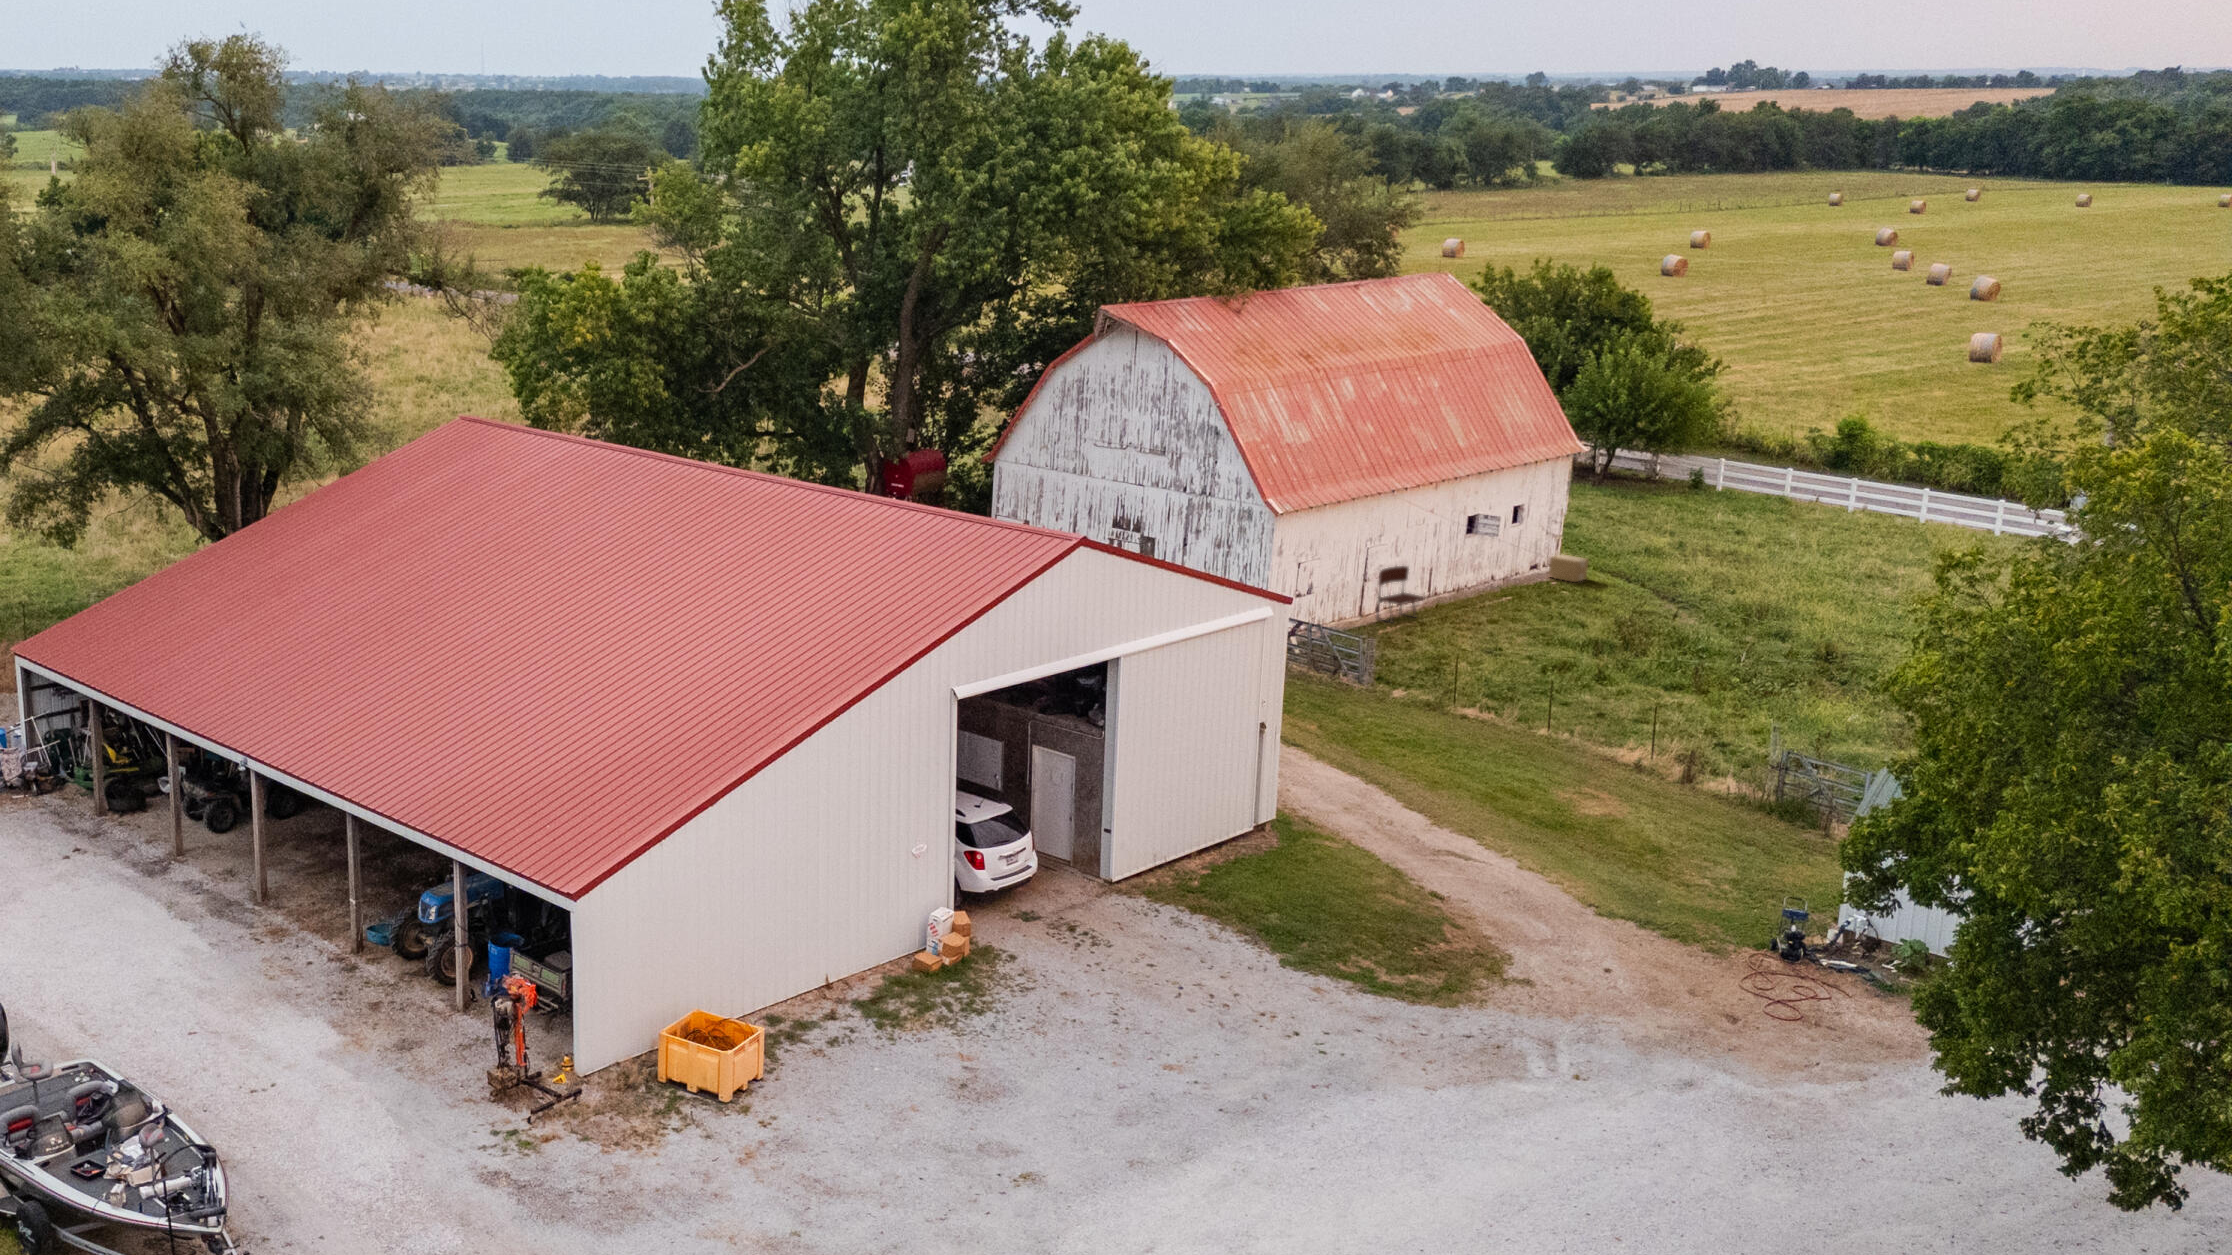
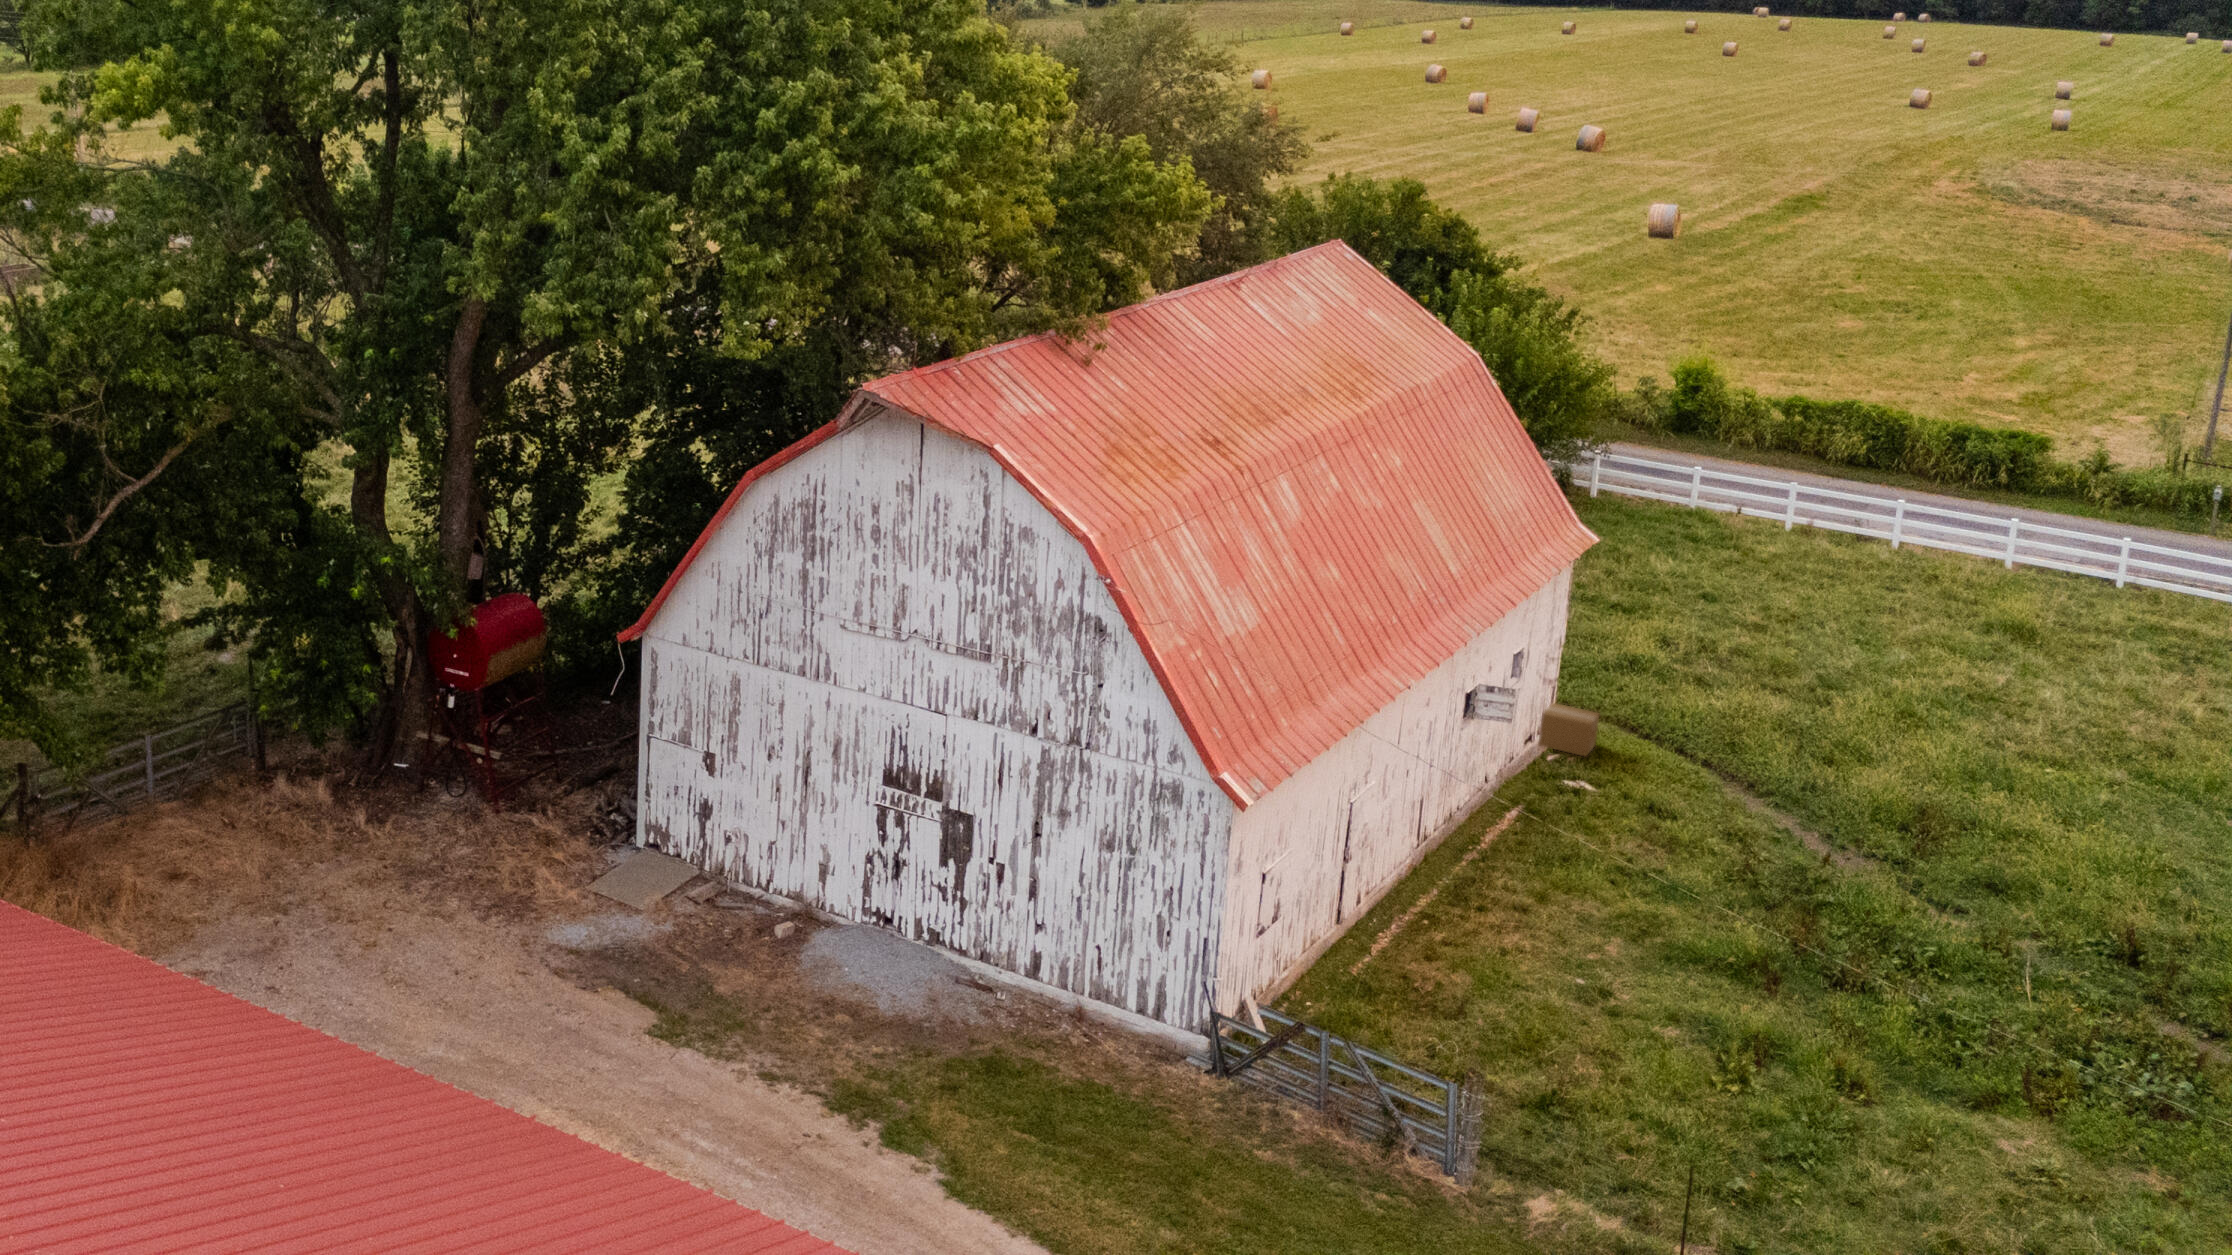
bench: present [1376,566,1424,622] -> none [1362,816,1442,936]

